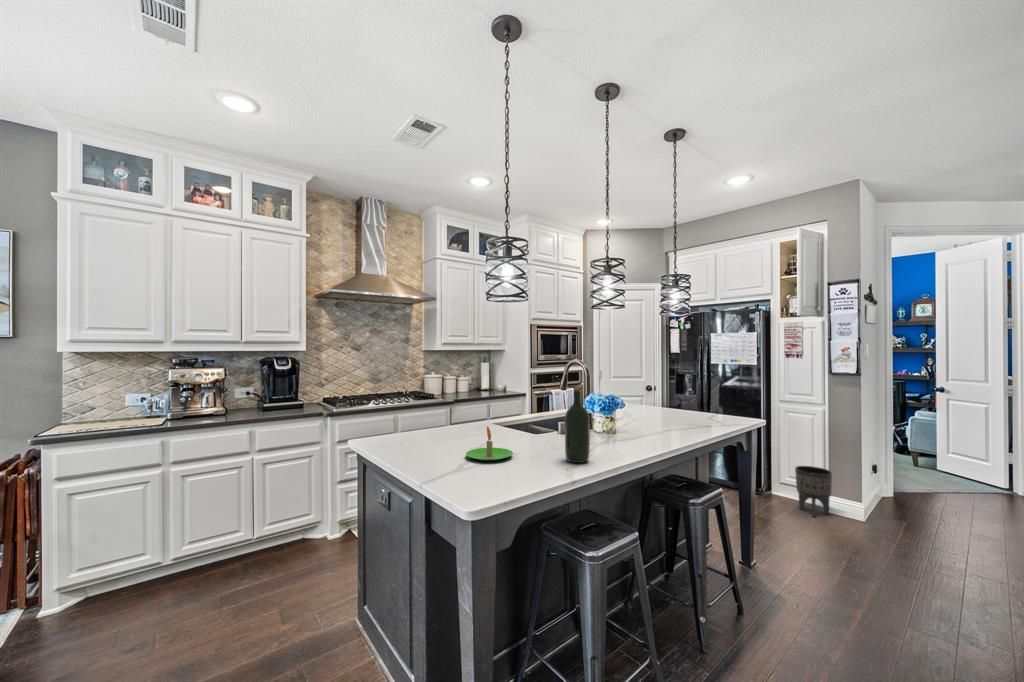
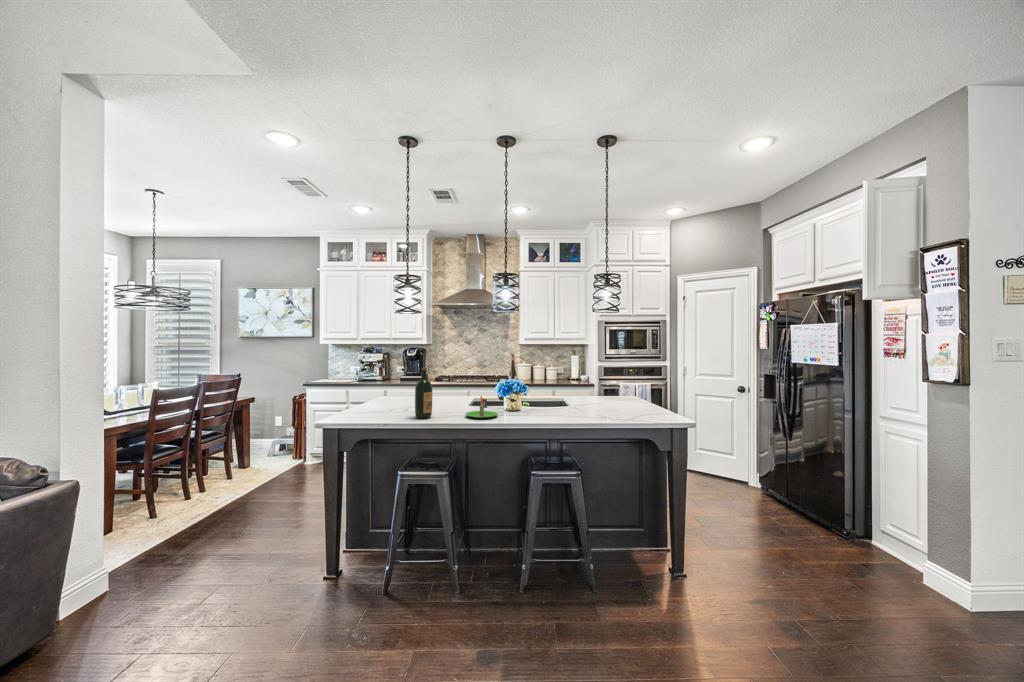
candle: present [466,426,513,461] -> present [466,396,498,418]
planter: present [795,466,832,517] -> none [869,506,929,584]

